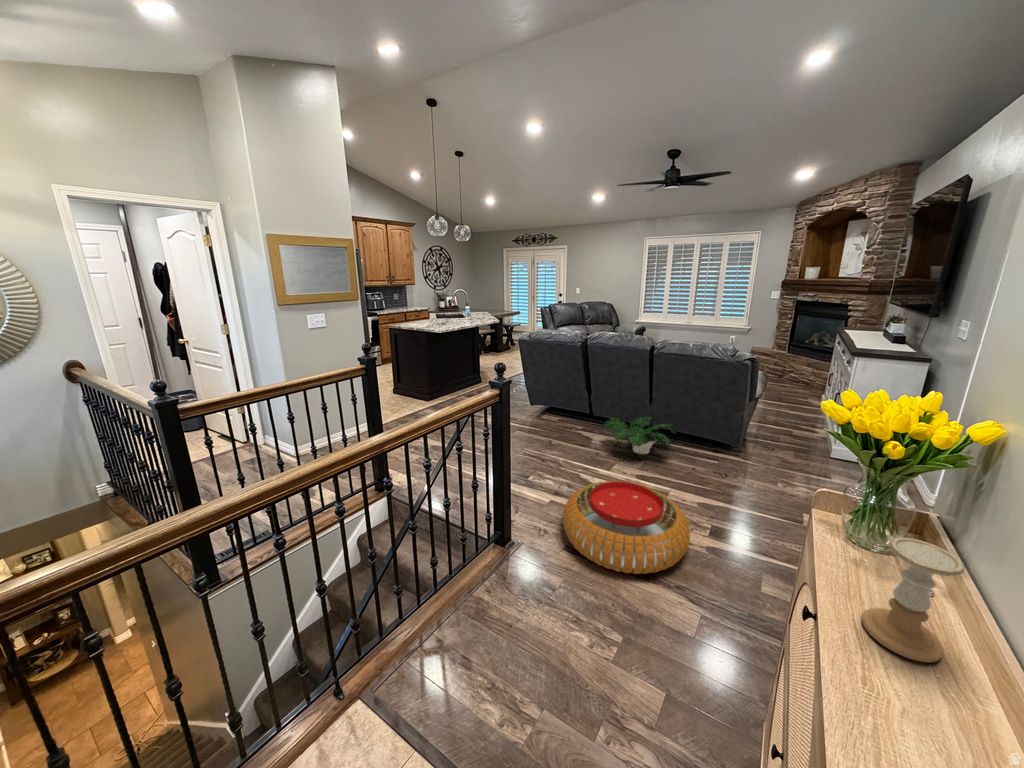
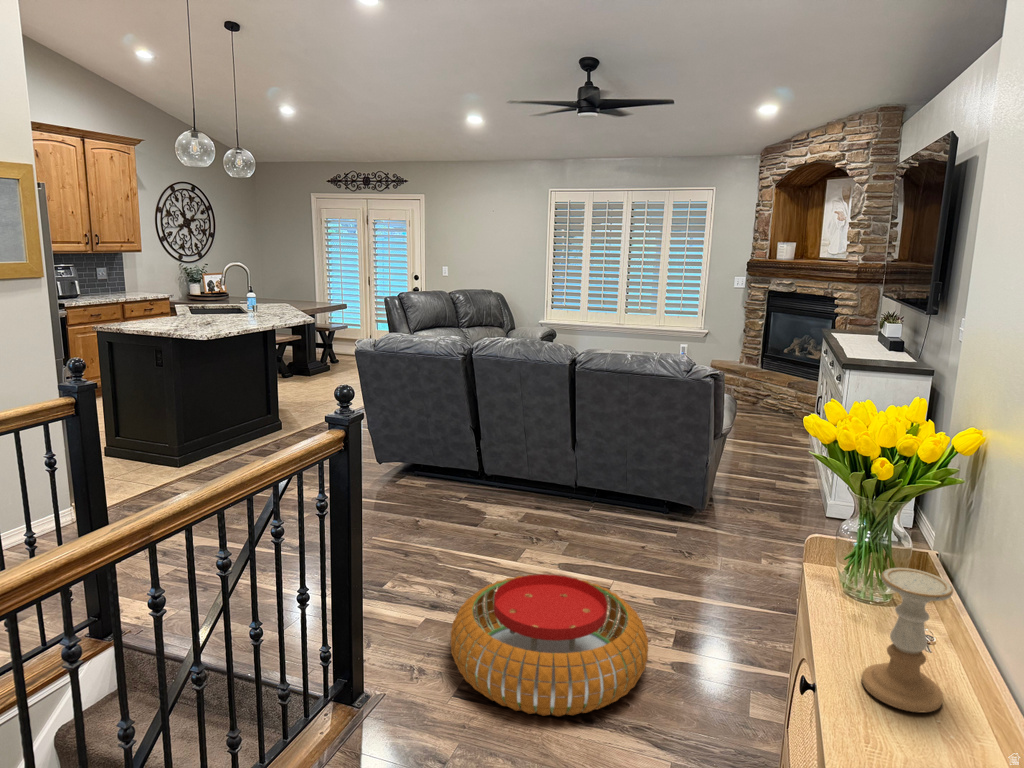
potted plant: present [603,417,678,454] -> none [502,472,618,534]

